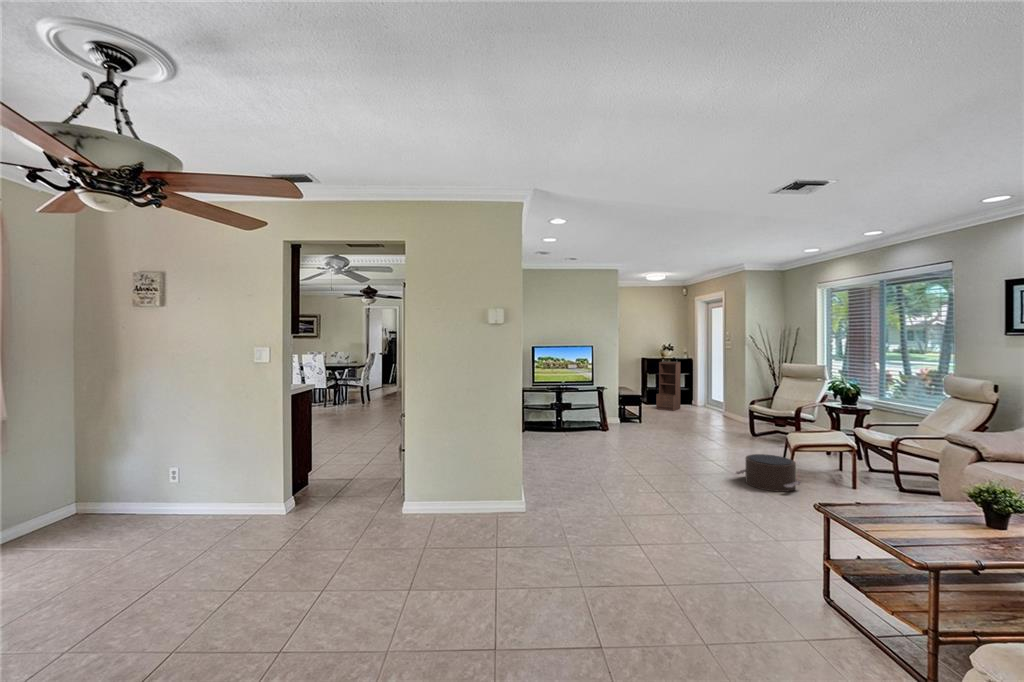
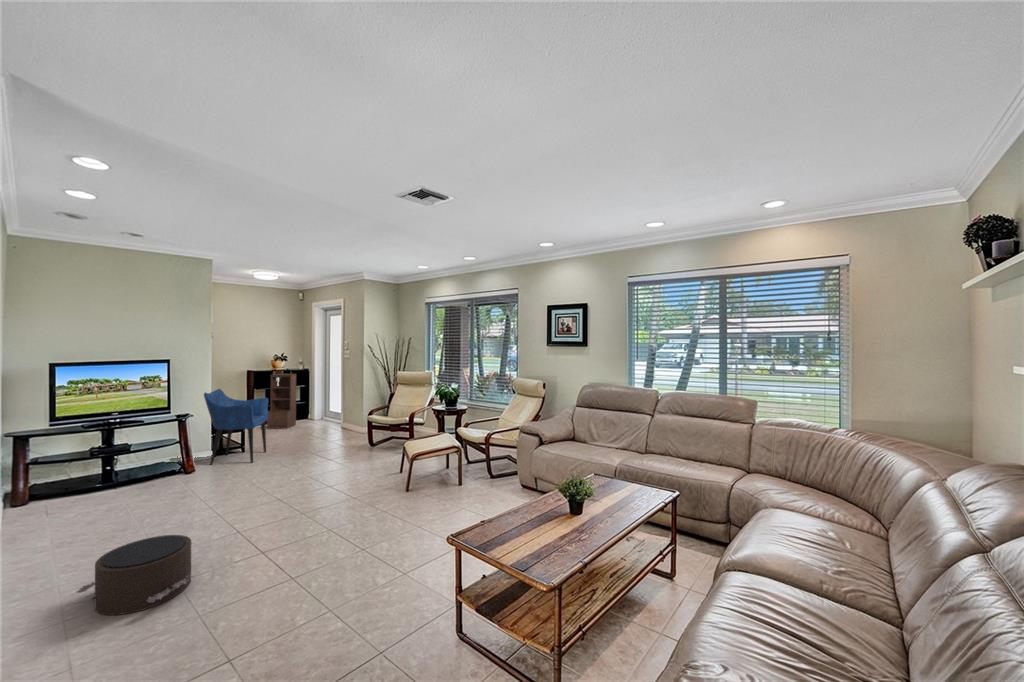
armchair: none [614,371,659,432] -> present [204,389,268,465]
pouf: present [736,454,801,492] -> present [77,535,192,615]

